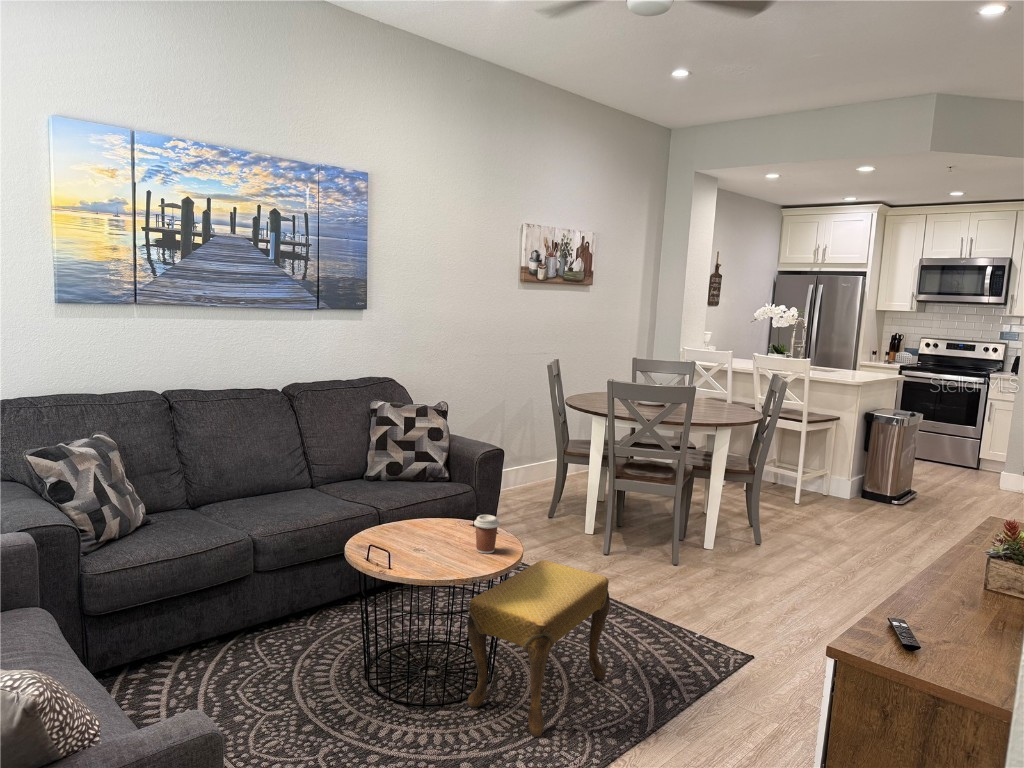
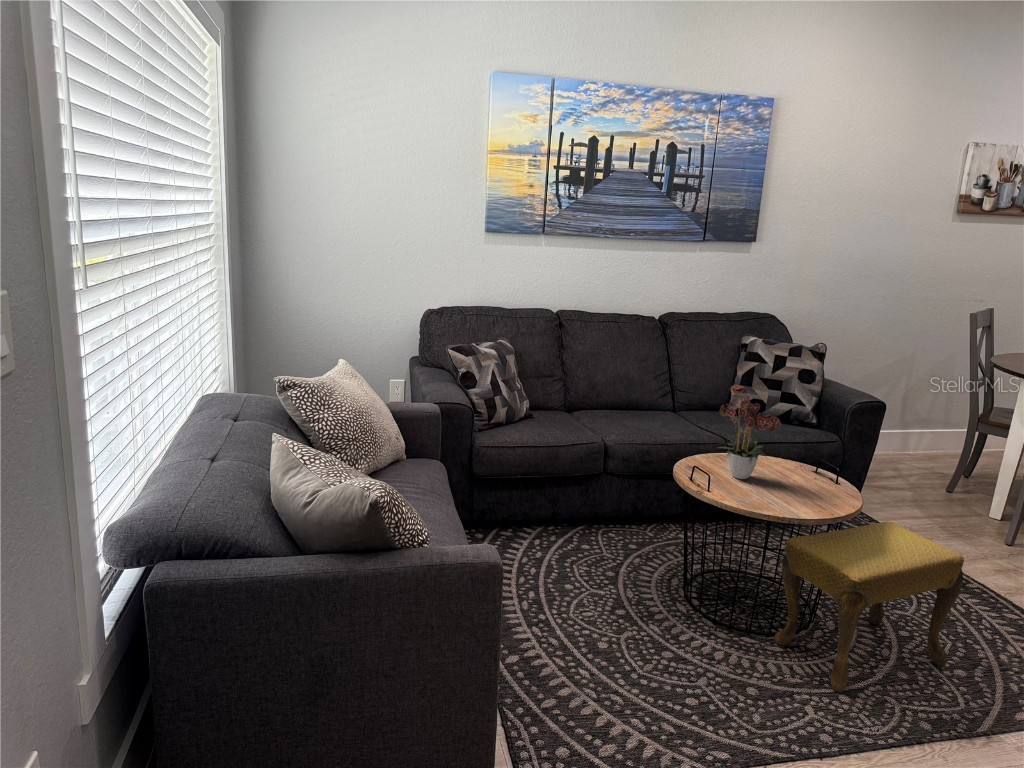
flower arrangement: none [382,450,451,549] -> present [719,385,782,479]
coffee cup: present [474,515,500,553] -> none [807,459,836,499]

